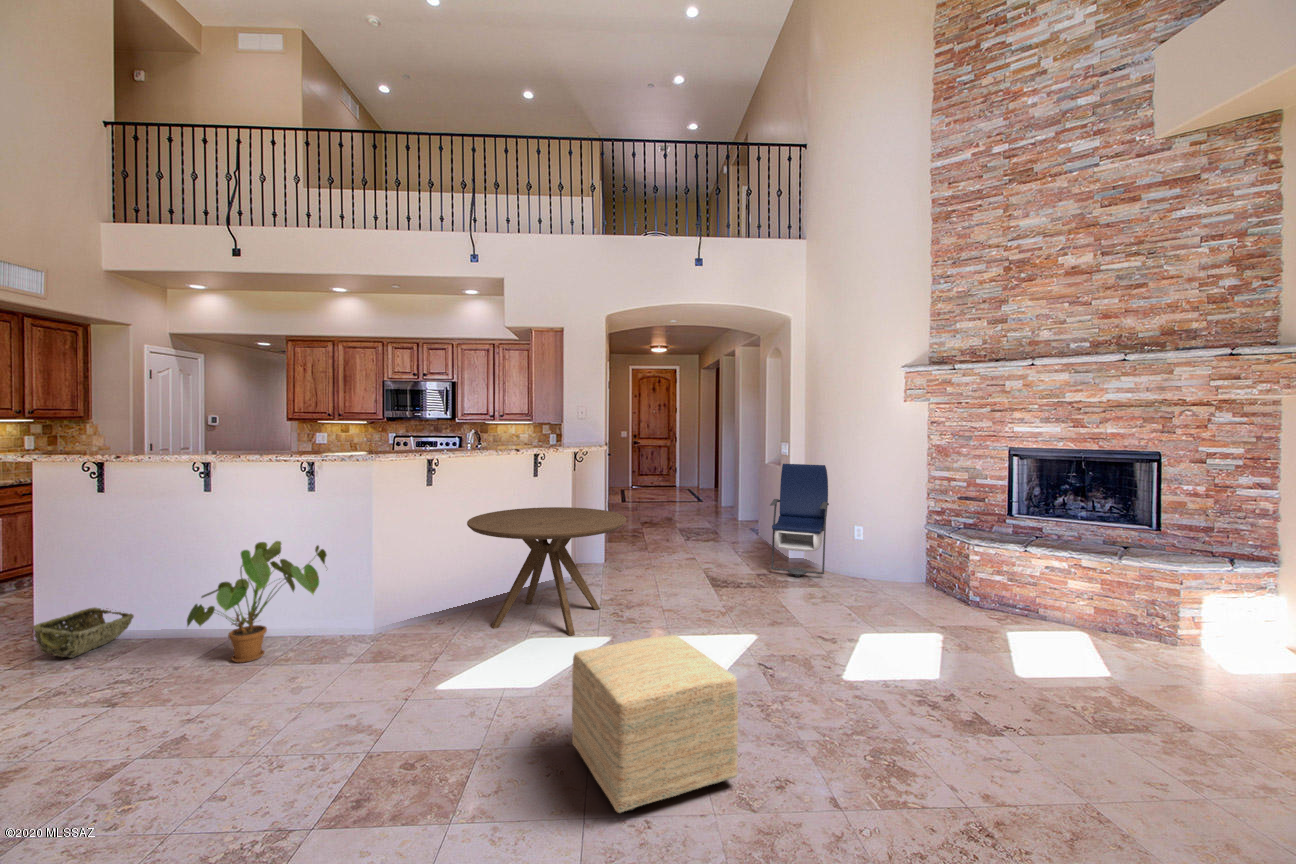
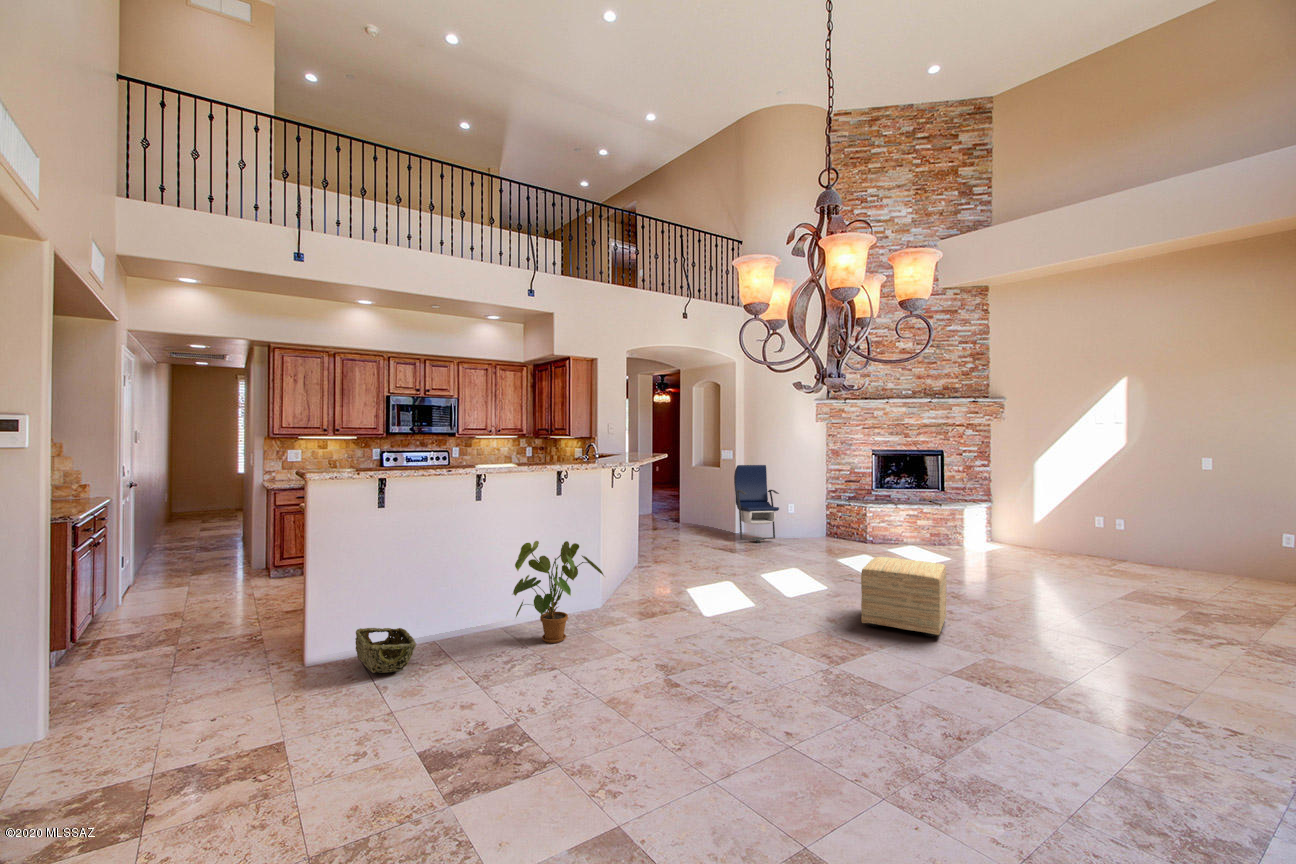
dining table: present [467,507,626,636] -> none [625,502,742,594]

